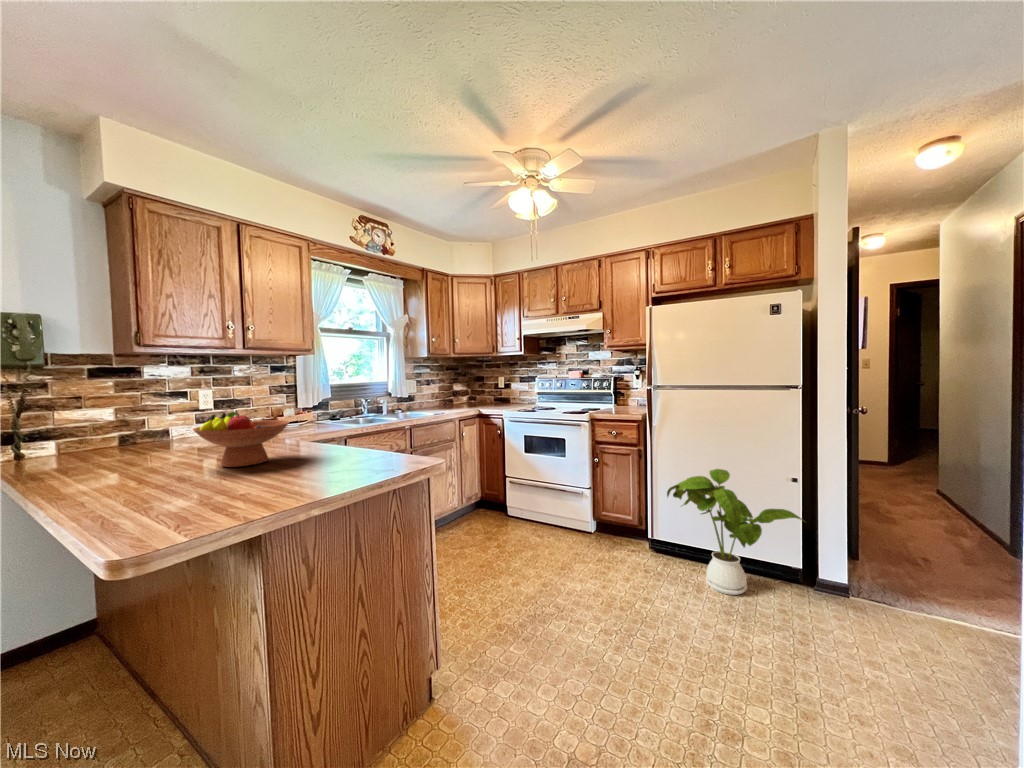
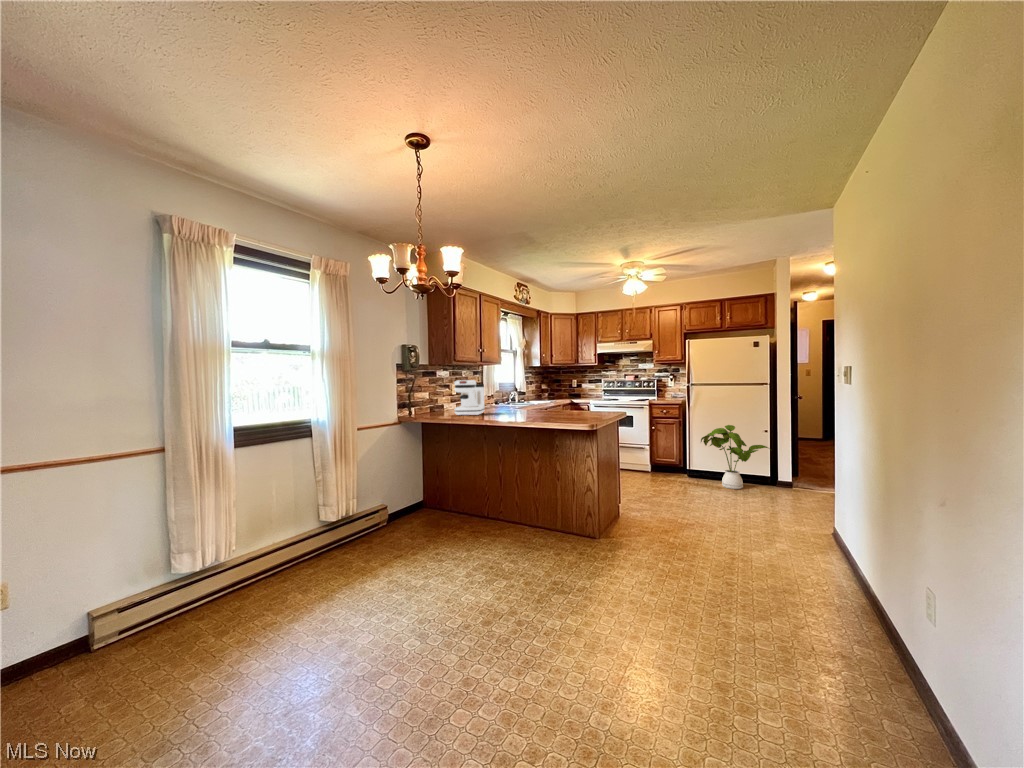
coffee maker: none [101,381,208,456] -> present [455,380,484,415]
fruit bowl: present [193,412,289,467] -> none [513,393,549,416]

